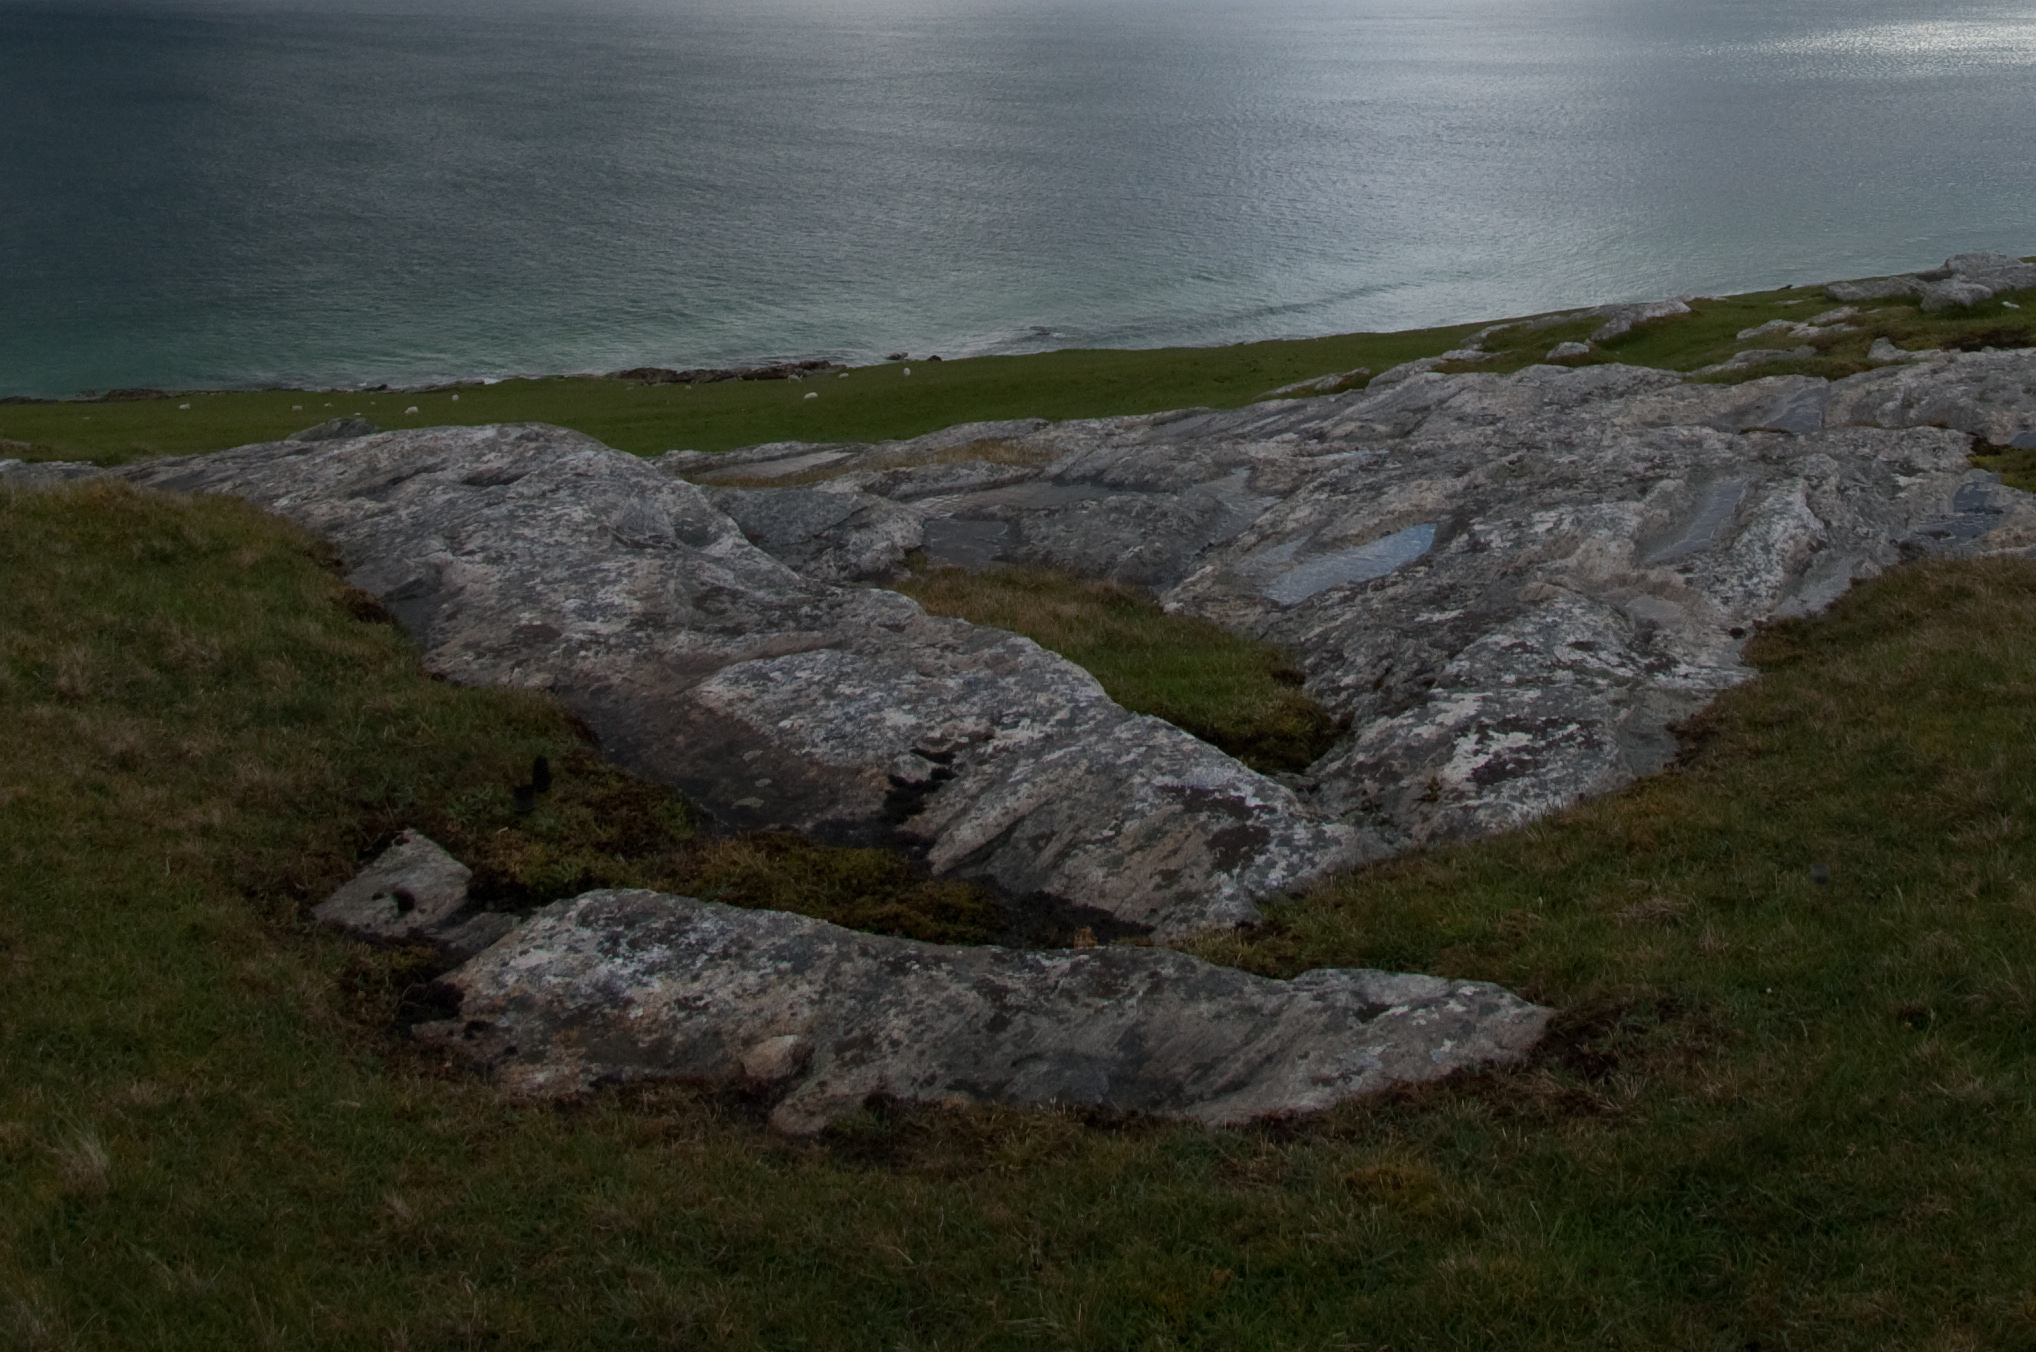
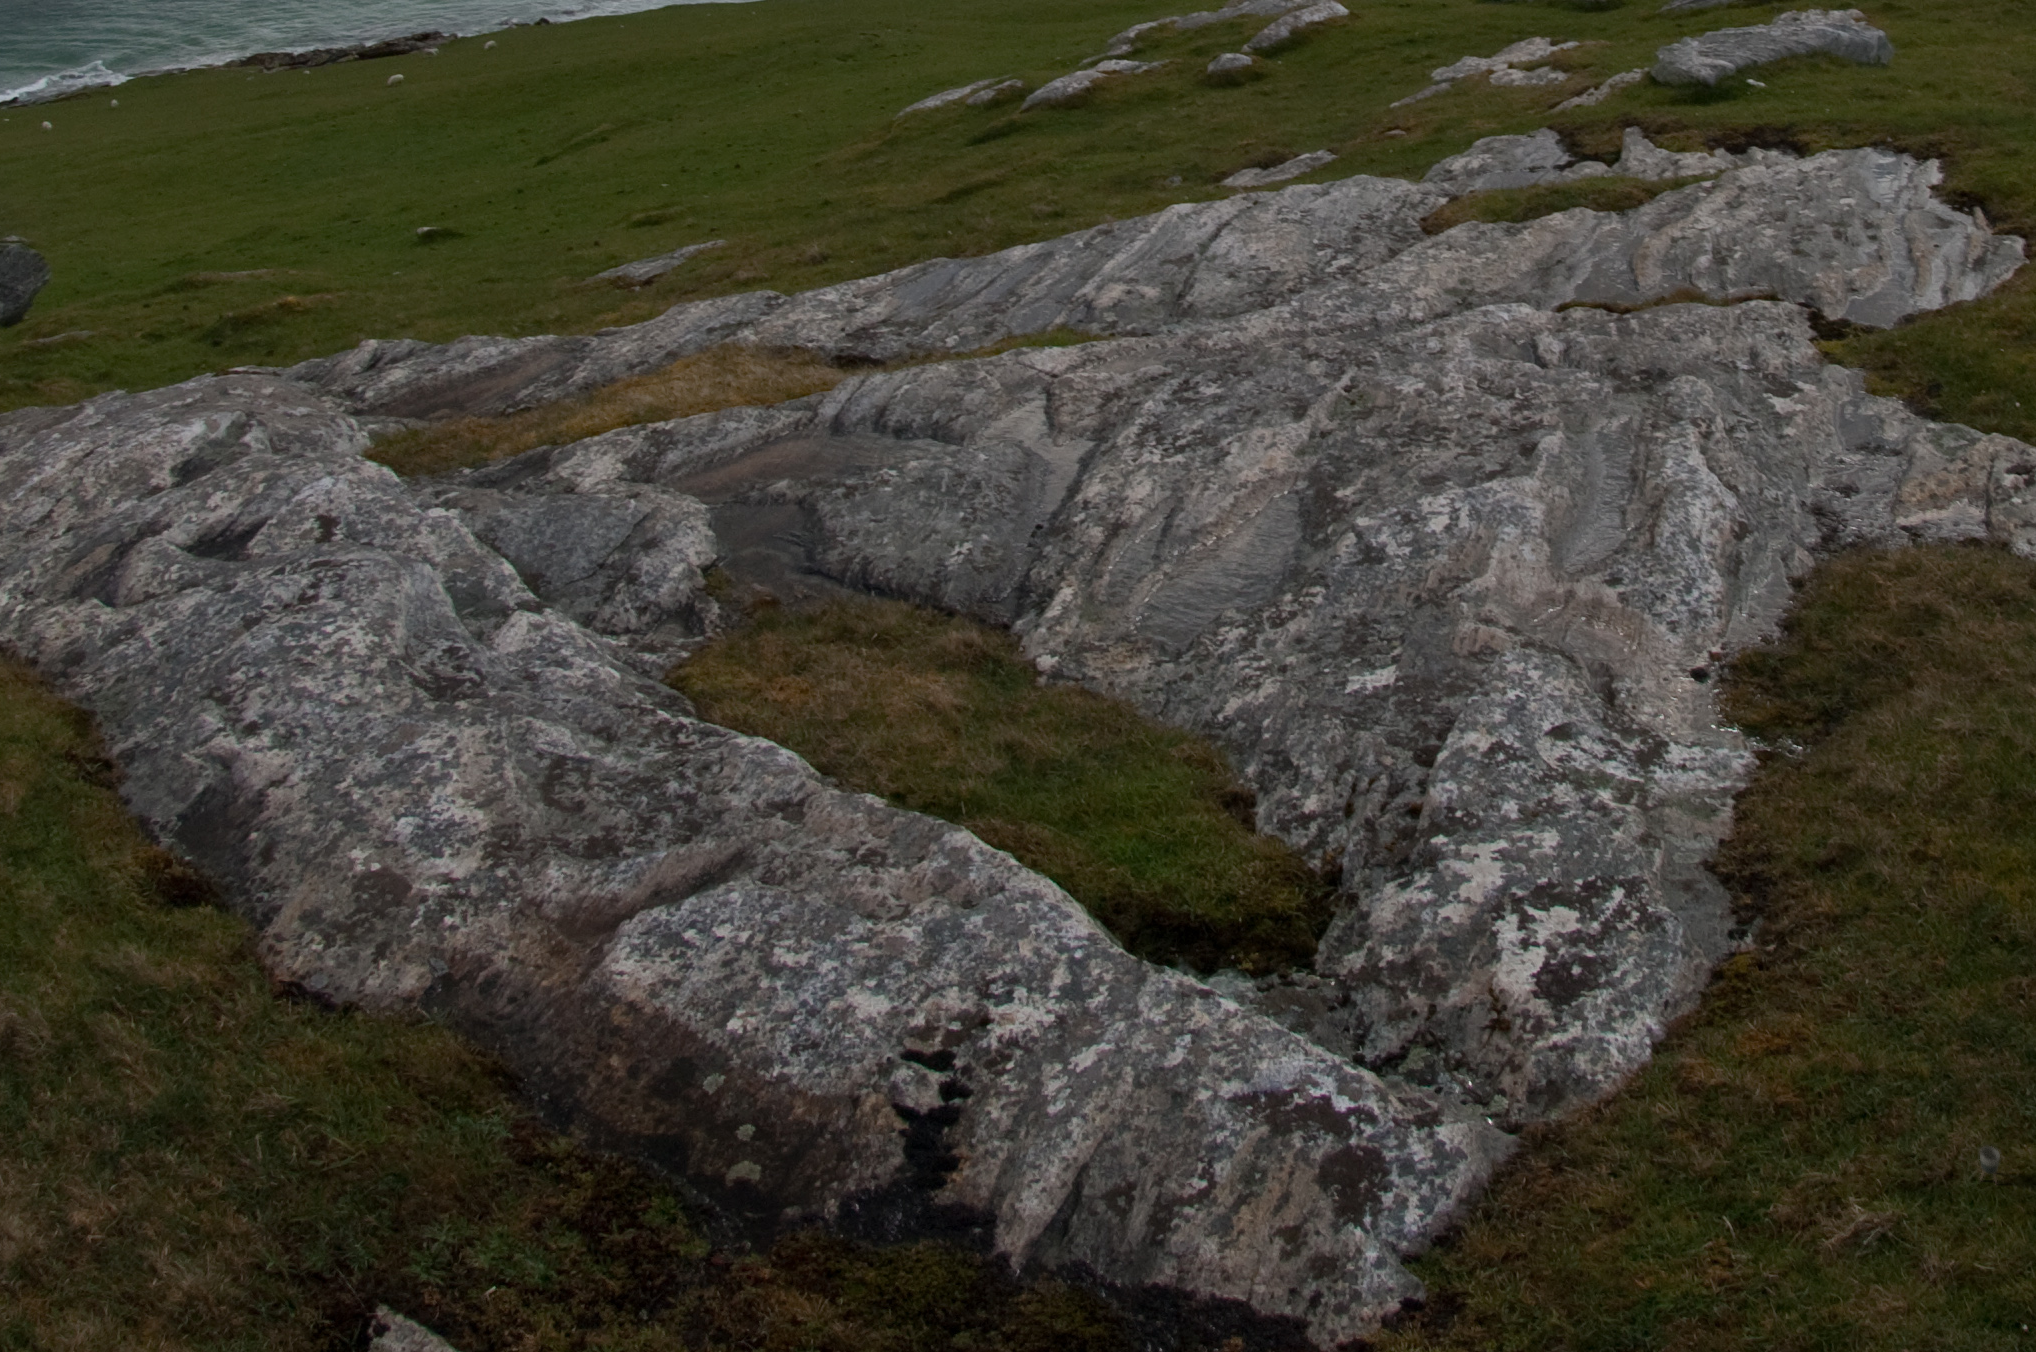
backpack: present [531,755,552,791] -> none [430,1171,460,1216]
bucket: present [512,784,537,812] -> none [419,1229,455,1273]

